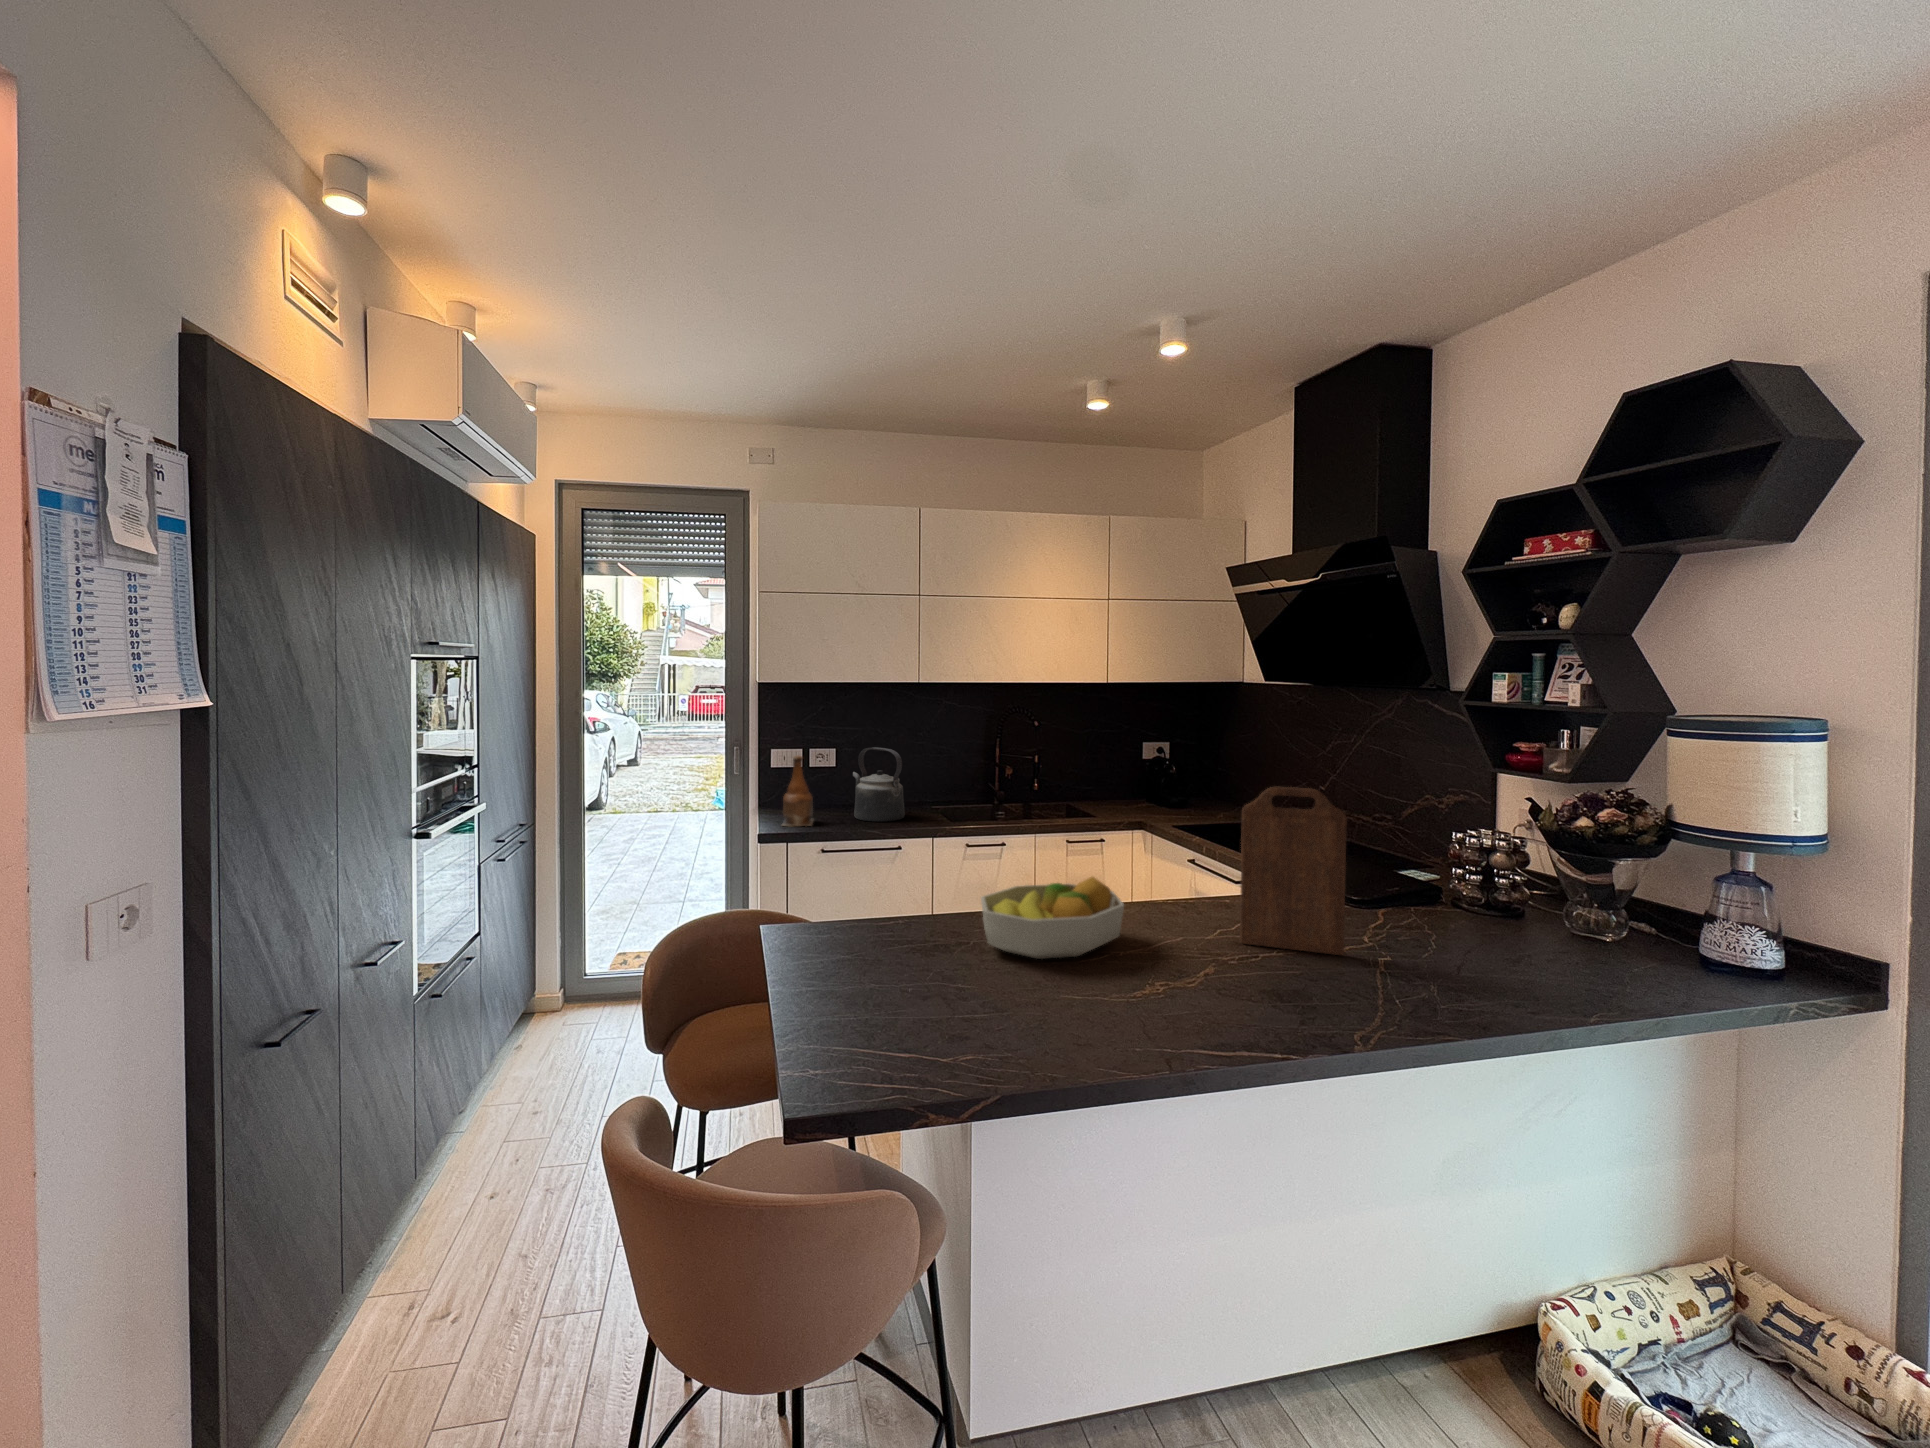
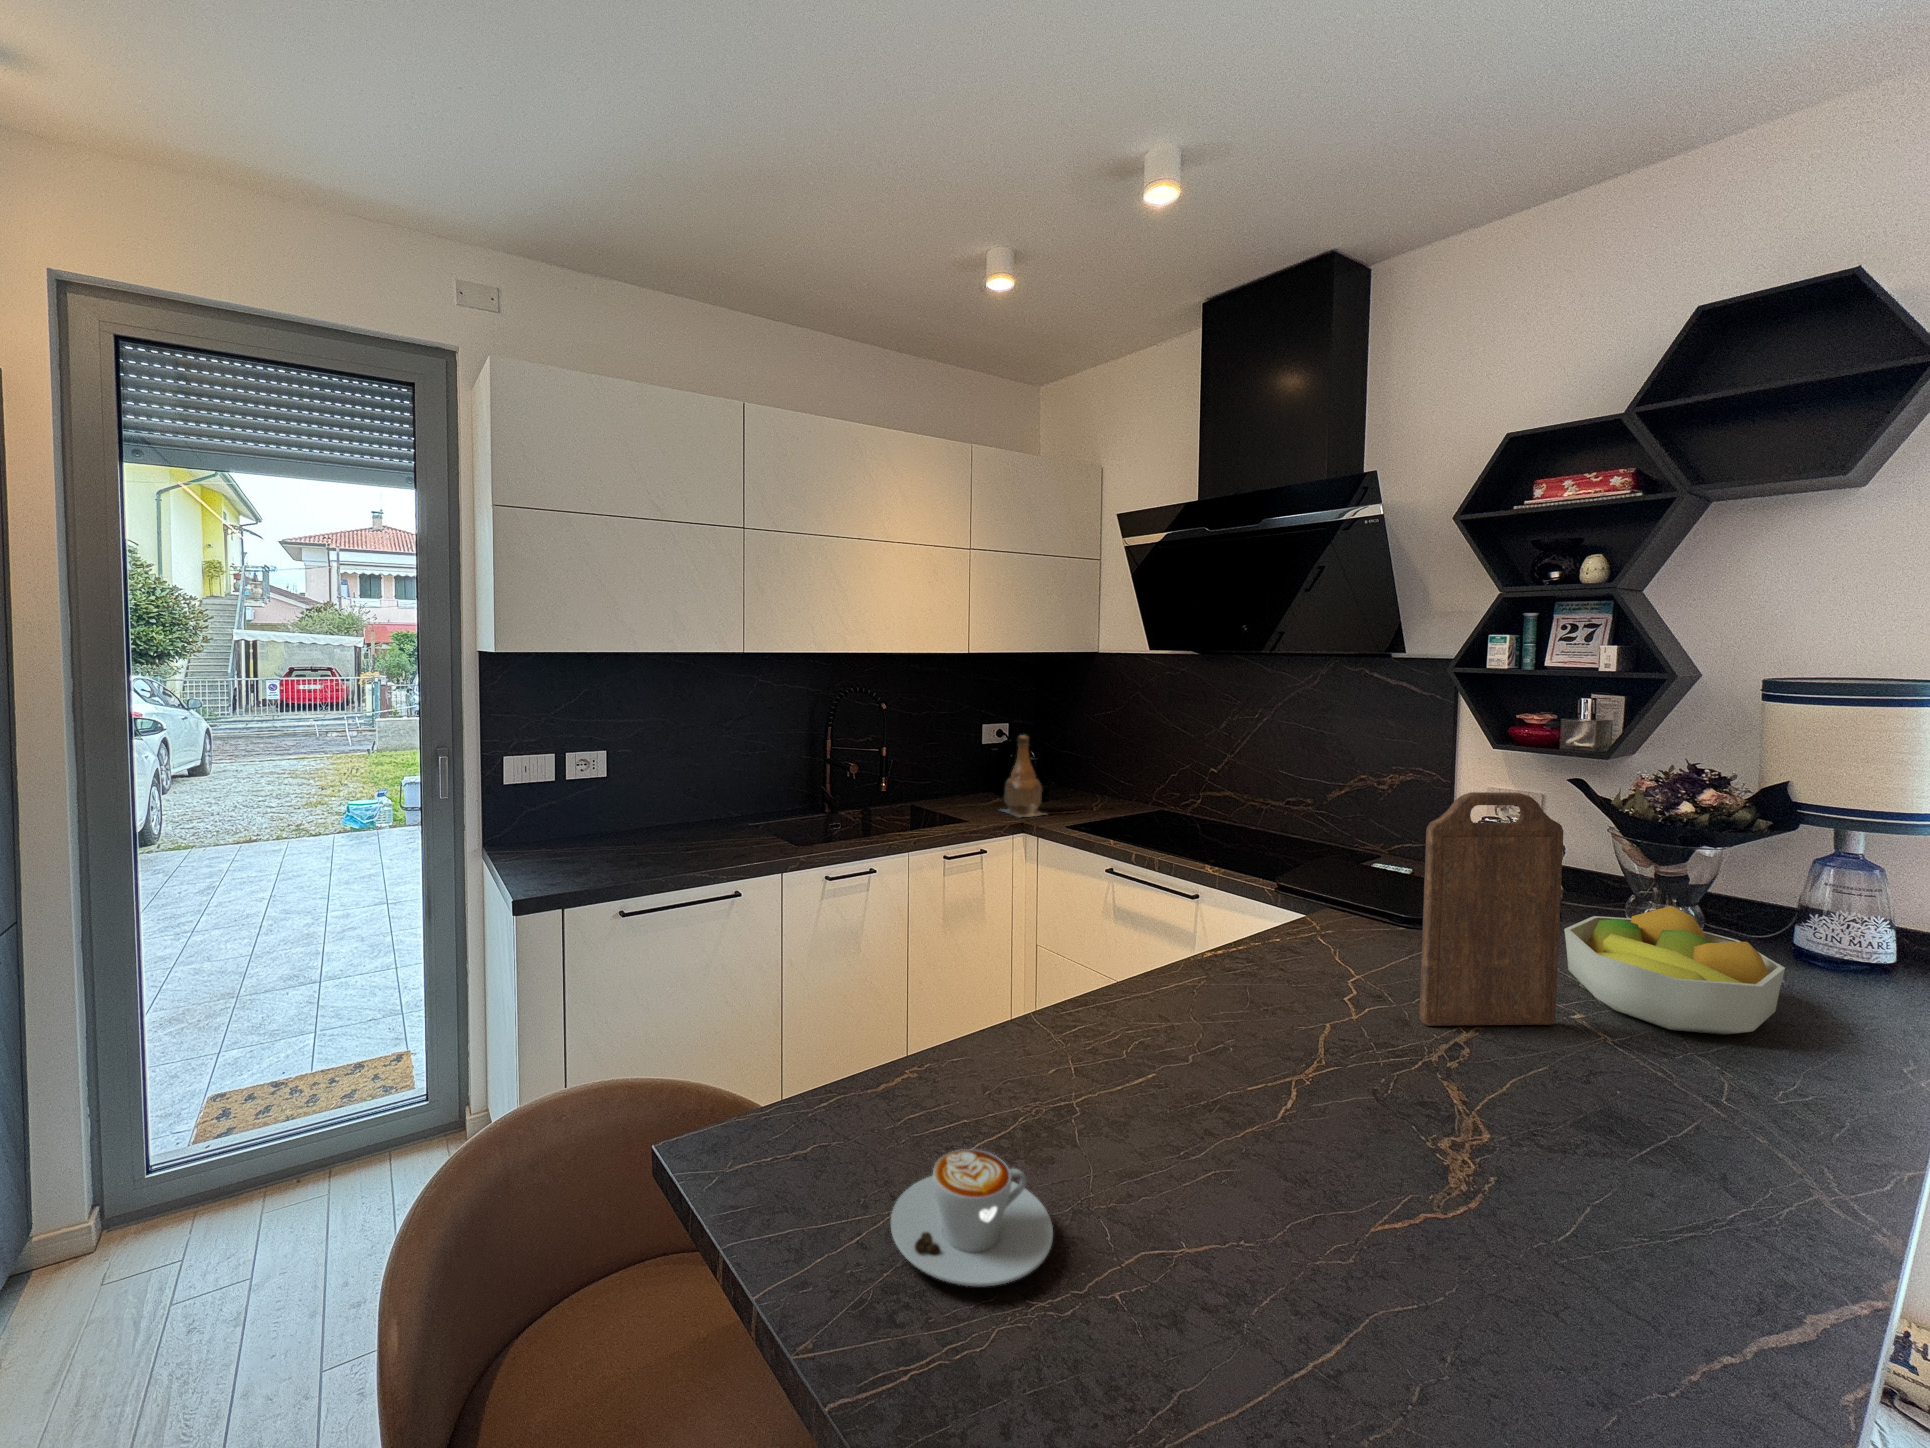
kettle: present [853,747,905,822] -> none [641,746,725,856]
bottle: present [782,756,813,826] -> present [1001,735,1045,817]
fruit bowl: present [981,877,1124,959] -> present [1564,906,1785,1035]
coffee cup: none [818,926,893,971] -> present [891,1149,1053,1286]

